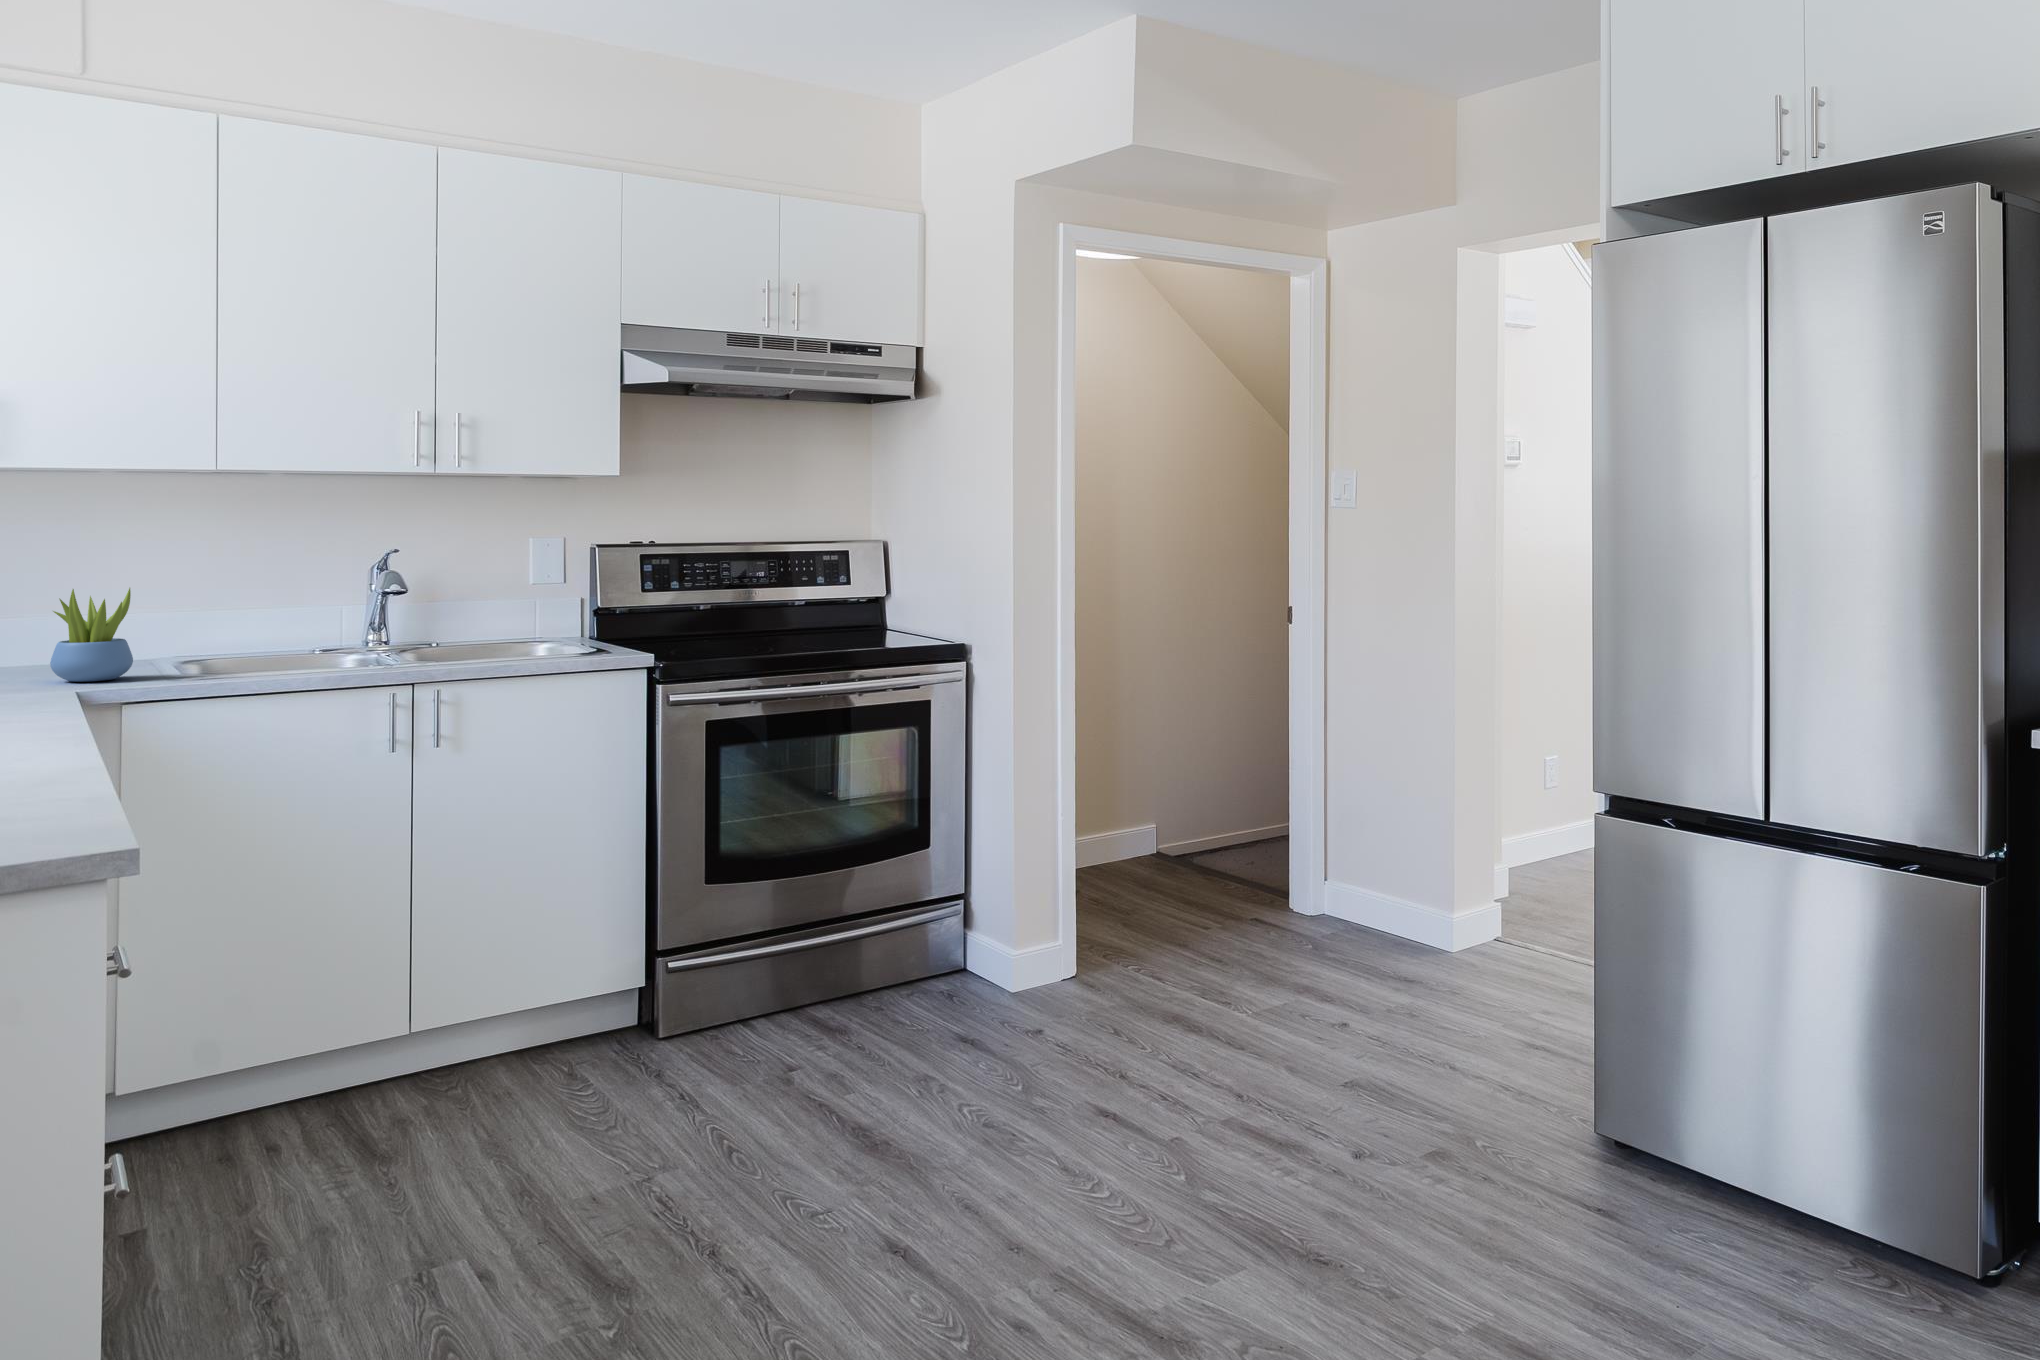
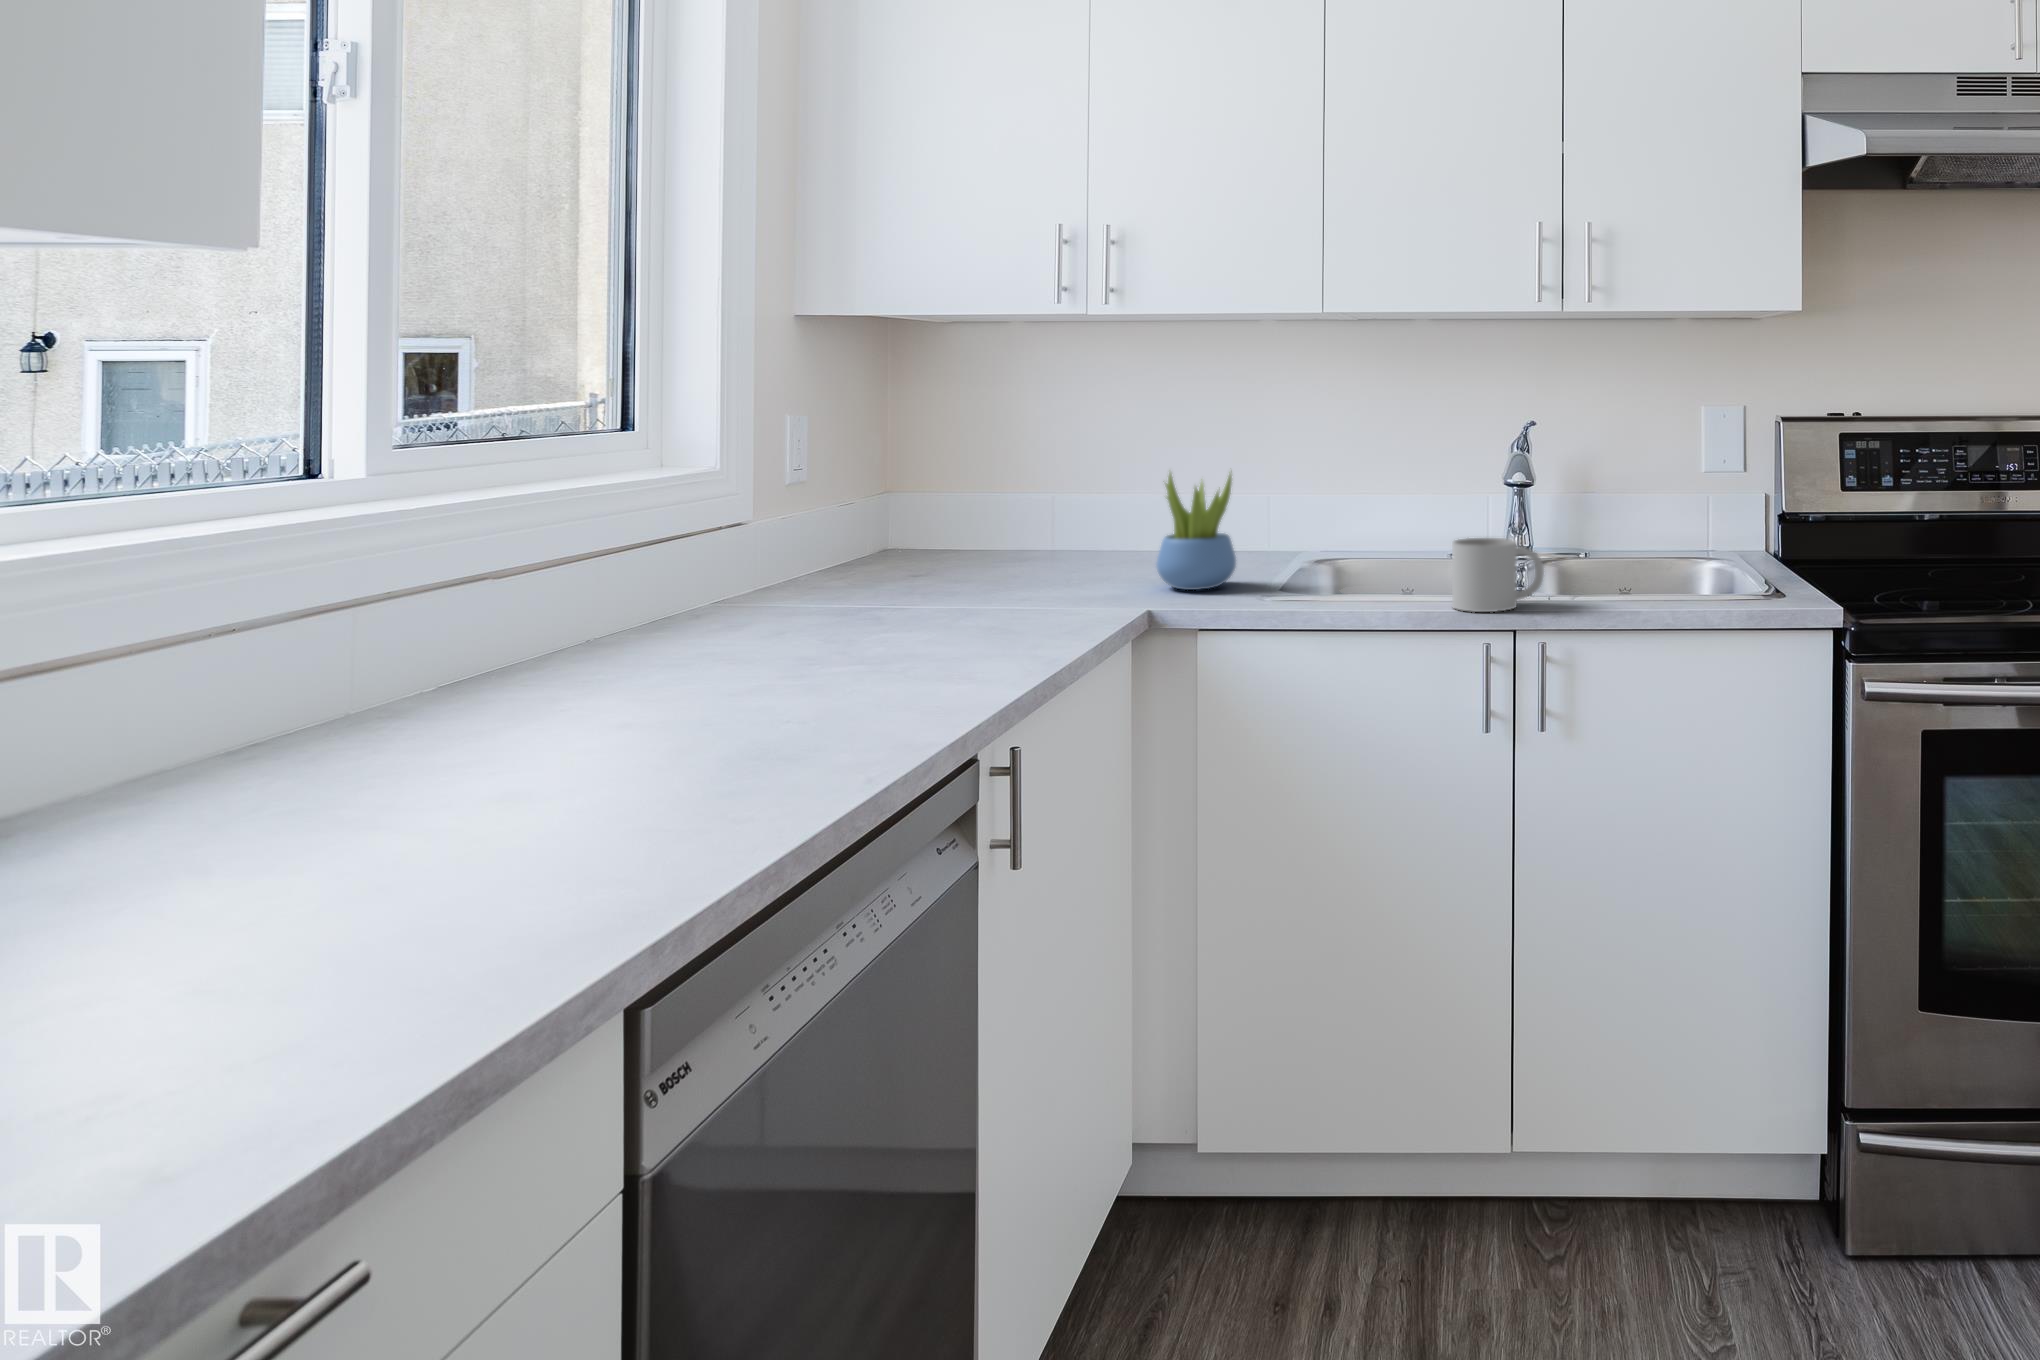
mug: none [358,627,432,675] -> present [1452,538,1544,612]

